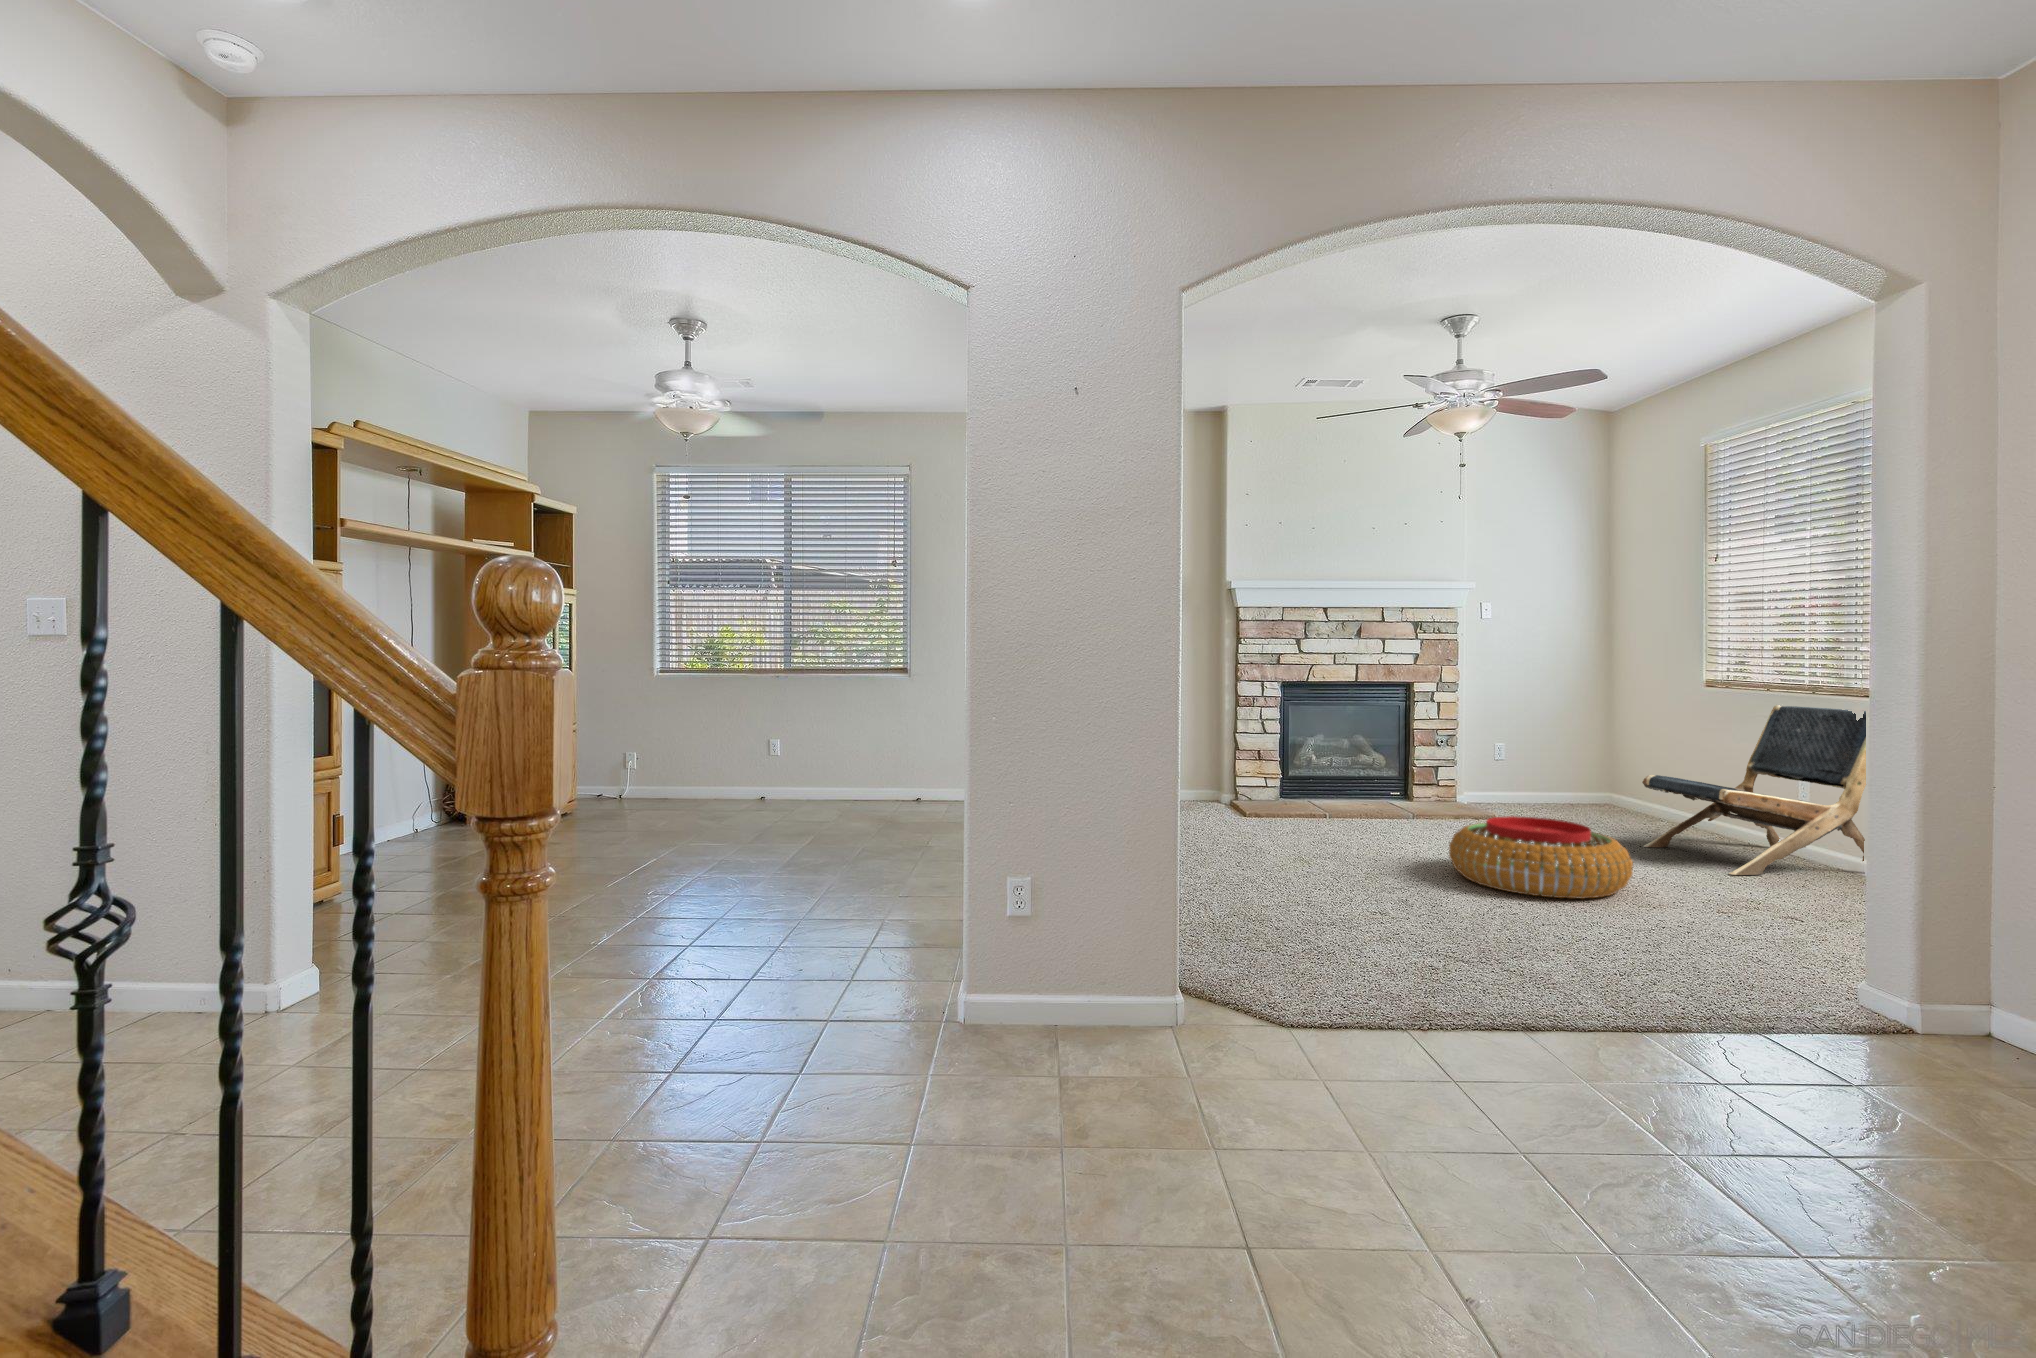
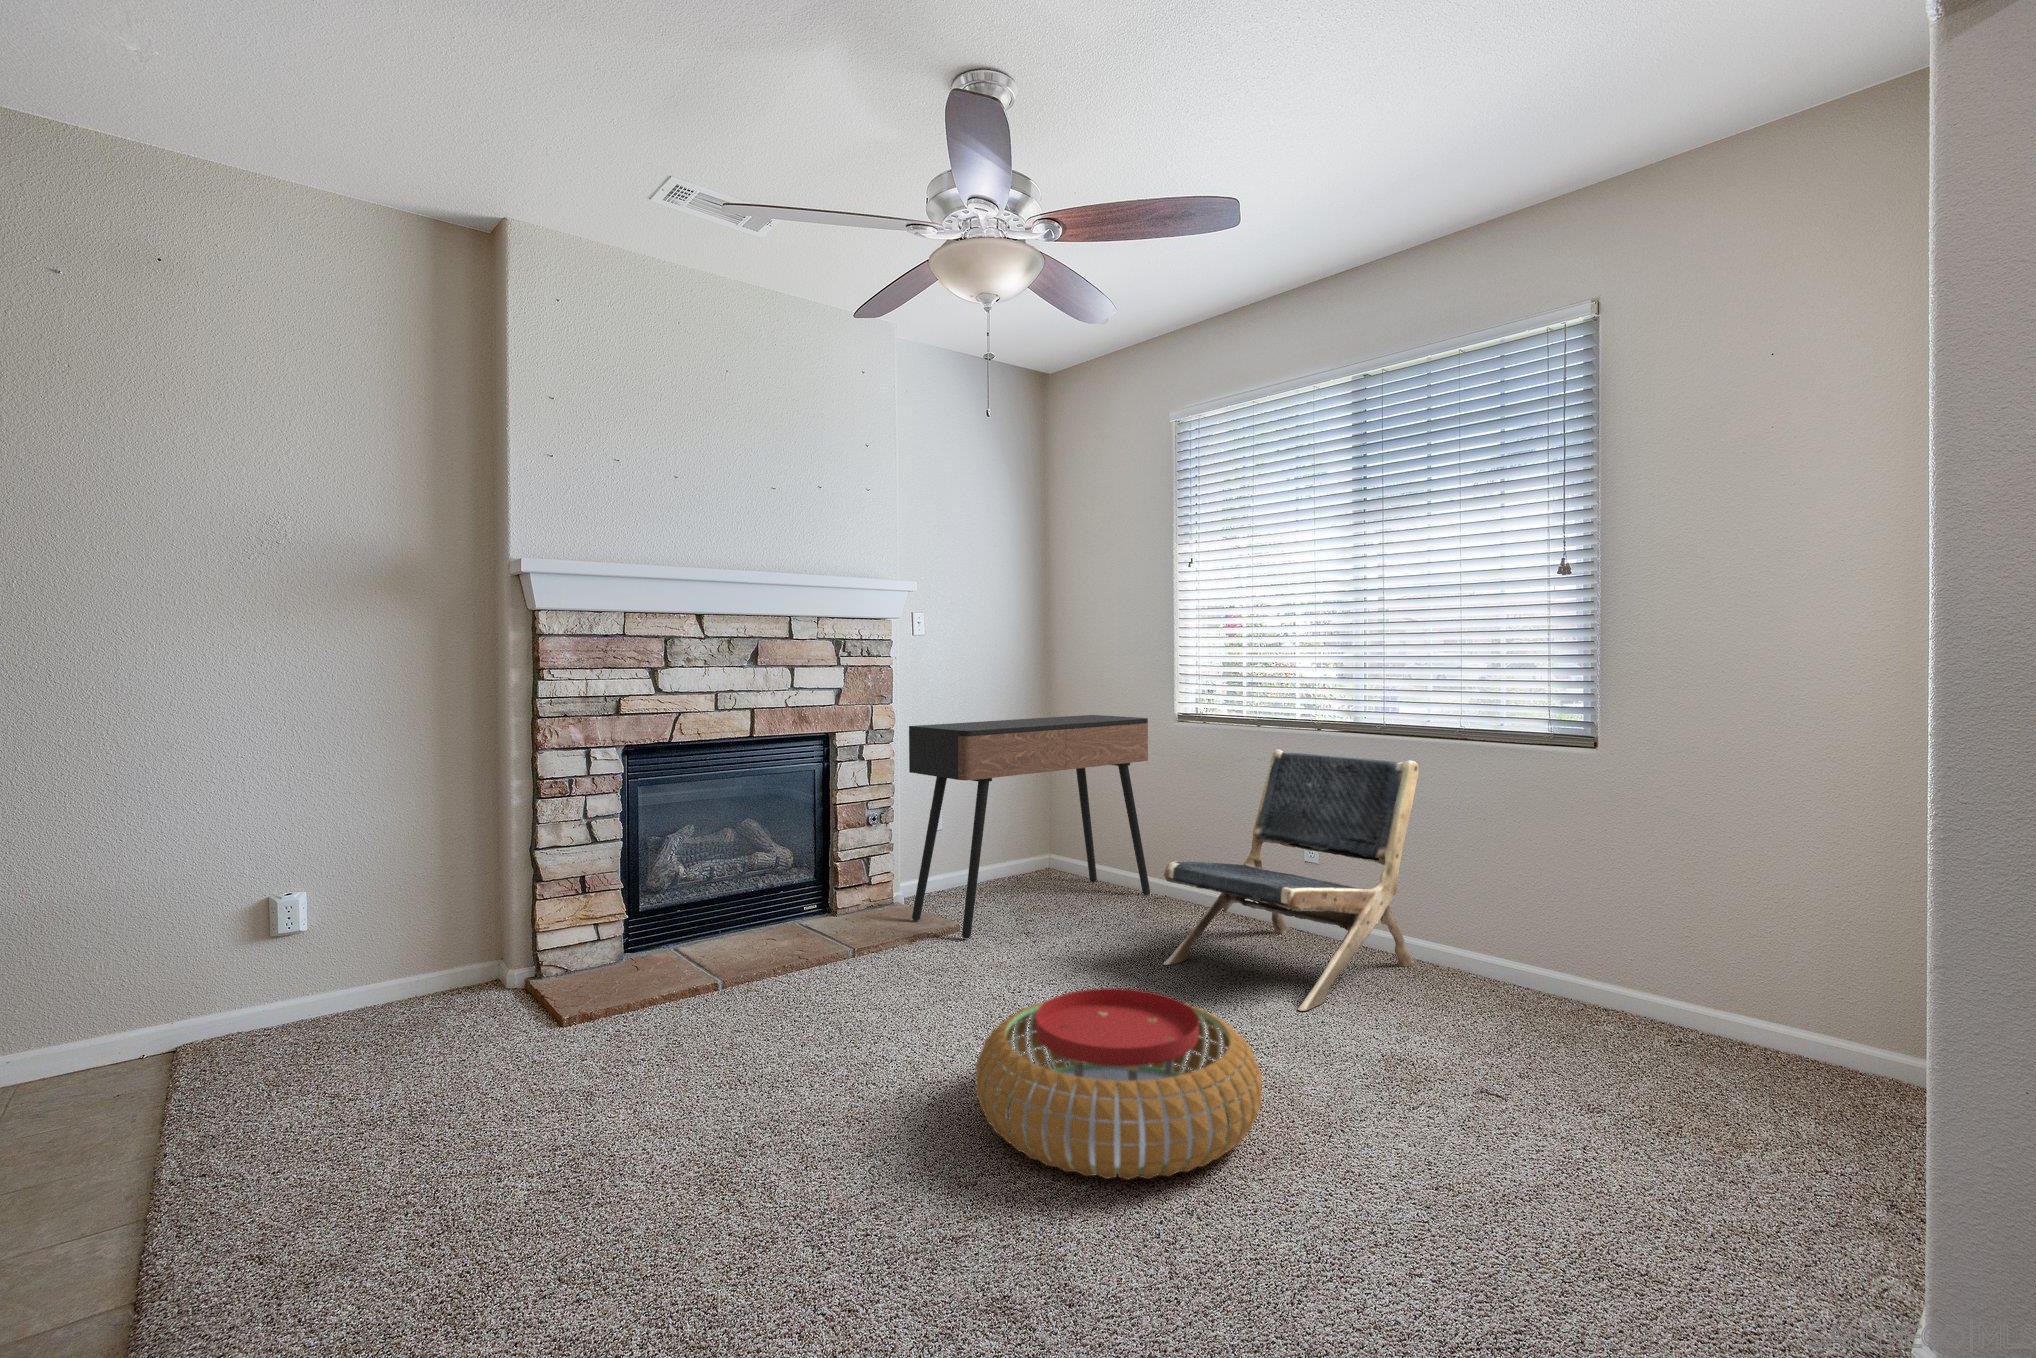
console table: none [1465,680,1678,820] -> present [909,715,1150,939]

